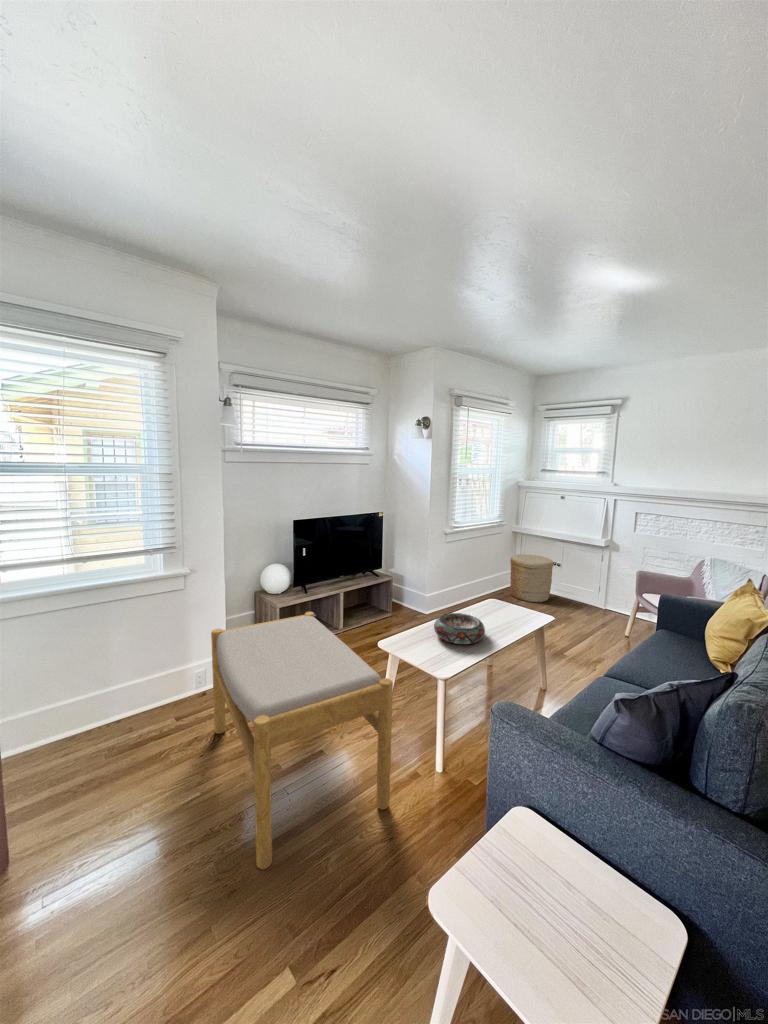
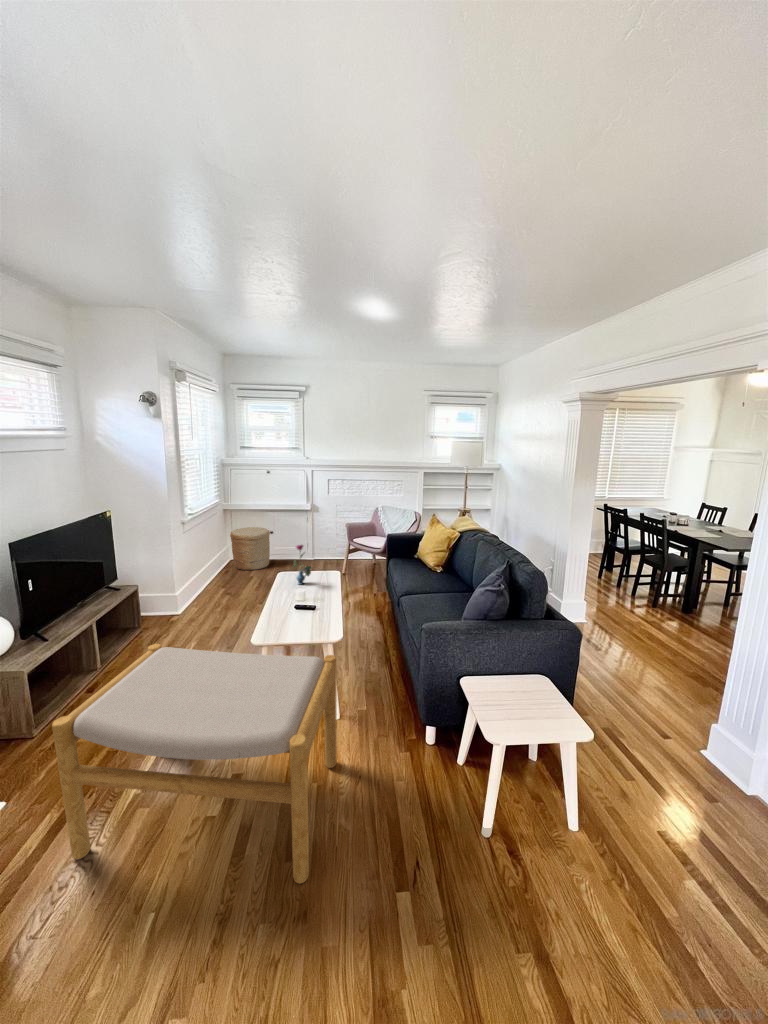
vase: none [483,570,497,616] -> present [293,545,311,585]
decorative bowl: present [434,613,485,644] -> none [282,587,327,614]

